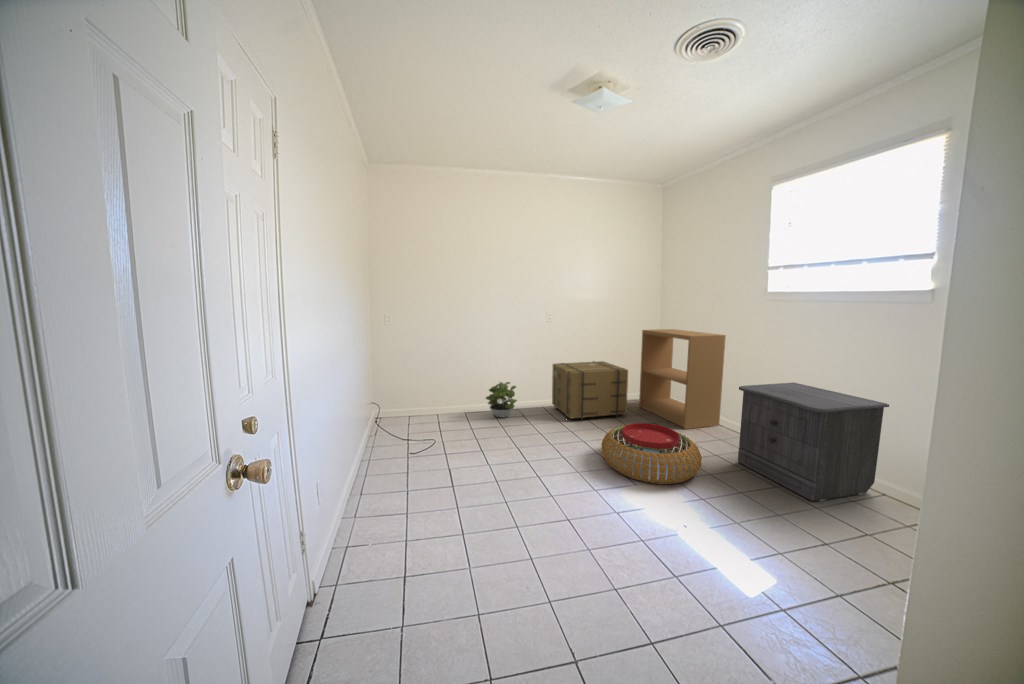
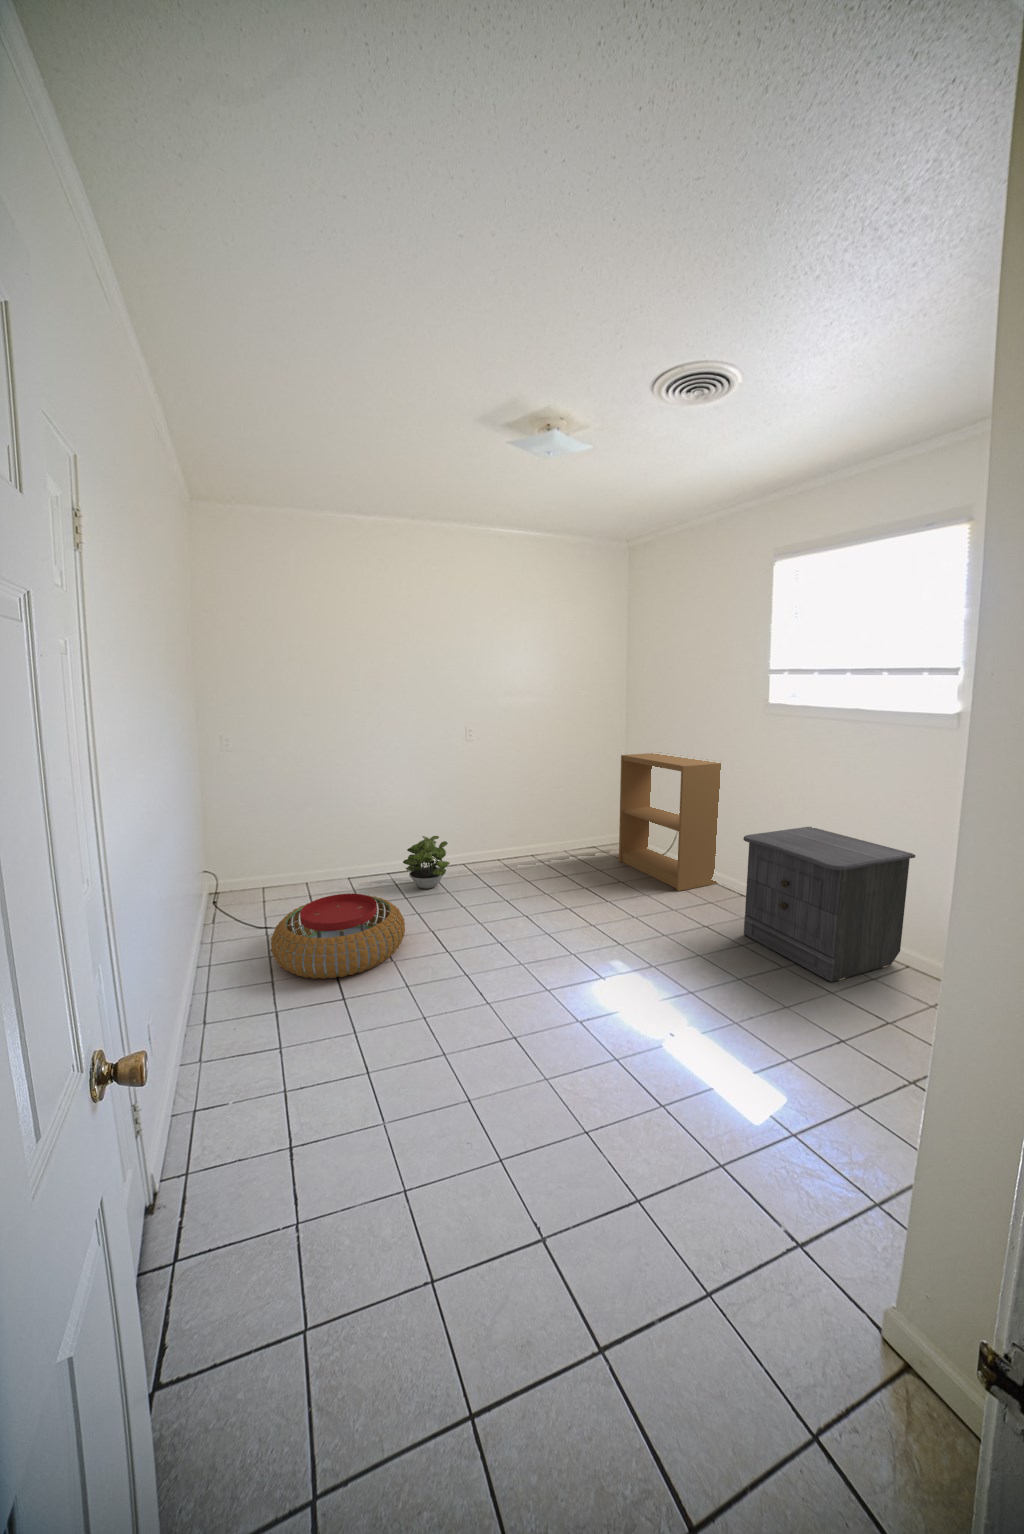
cardboard box: present [552,361,628,420] -> none [499,800,603,887]
pouf: present [601,423,702,484] -> present [271,894,405,979]

